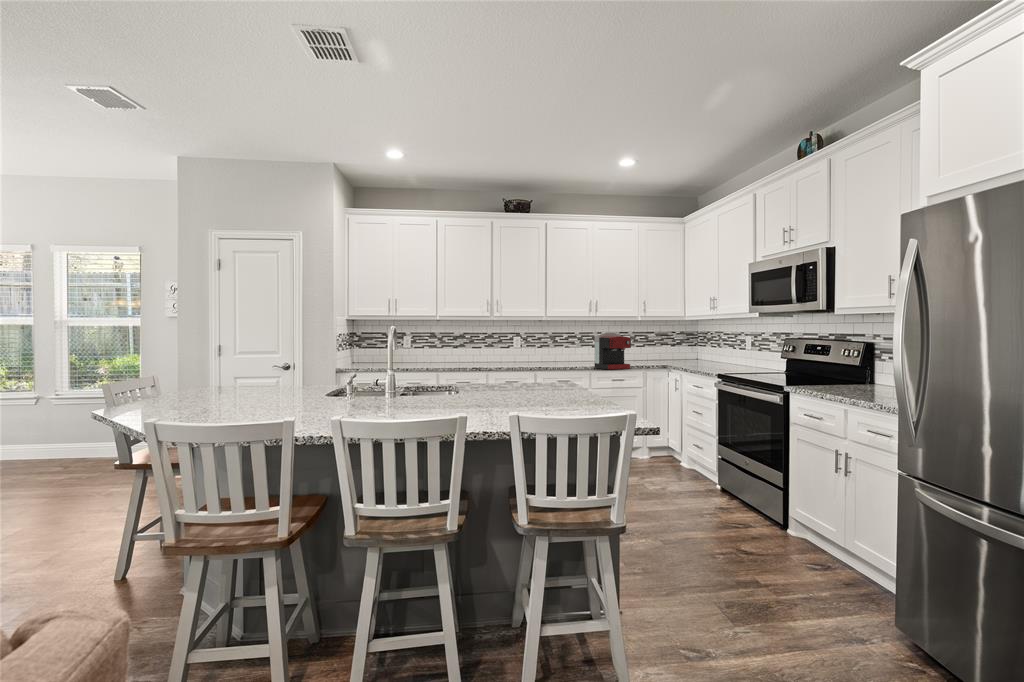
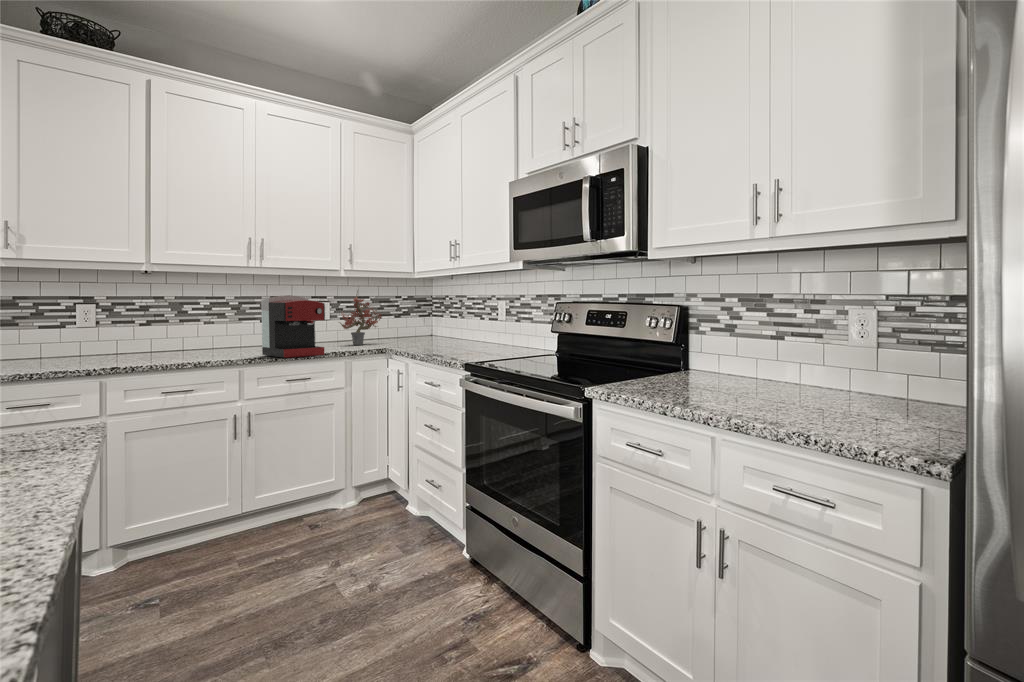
potted plant: none [636,327,664,364] -> present [339,291,381,345]

